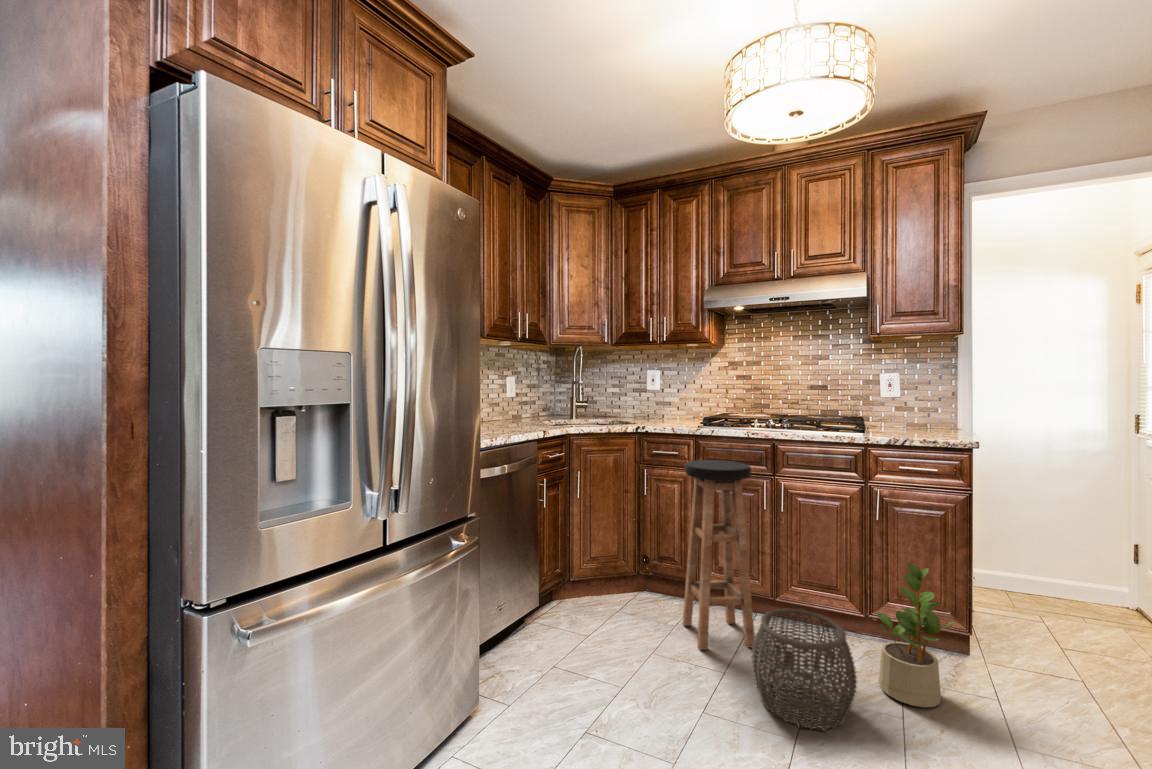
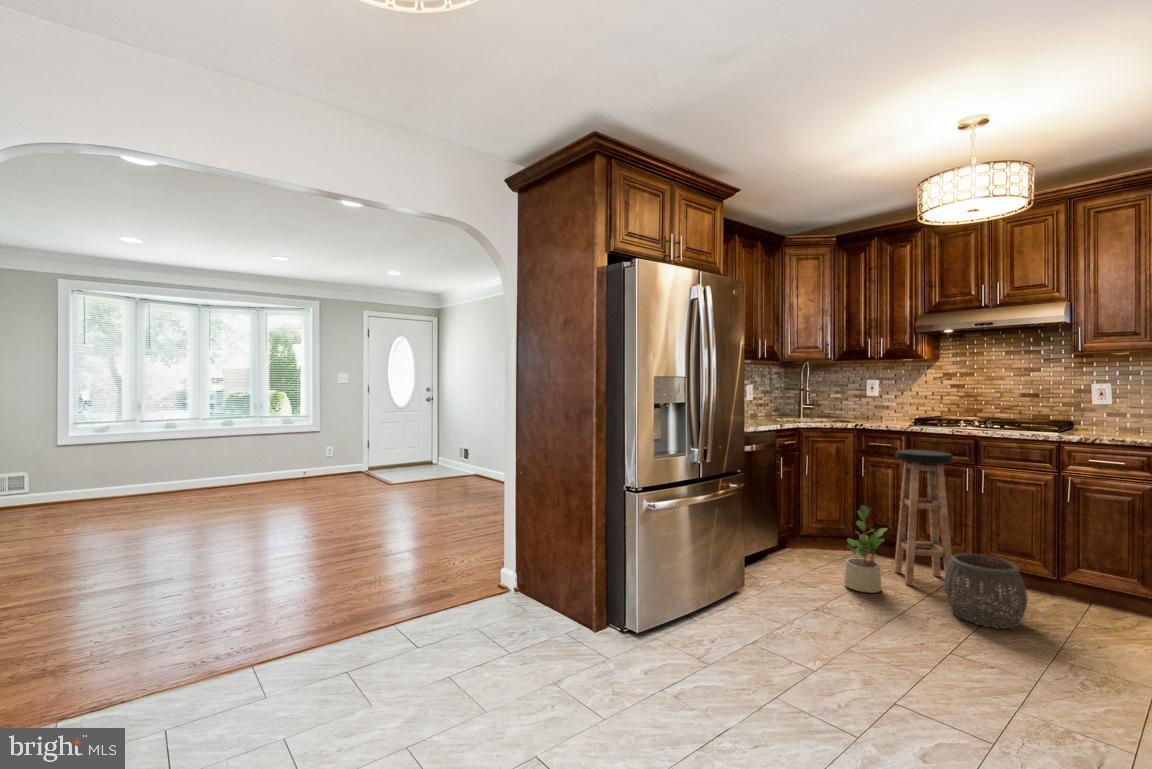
potted plant: present [877,562,953,707] -> present [844,505,887,593]

